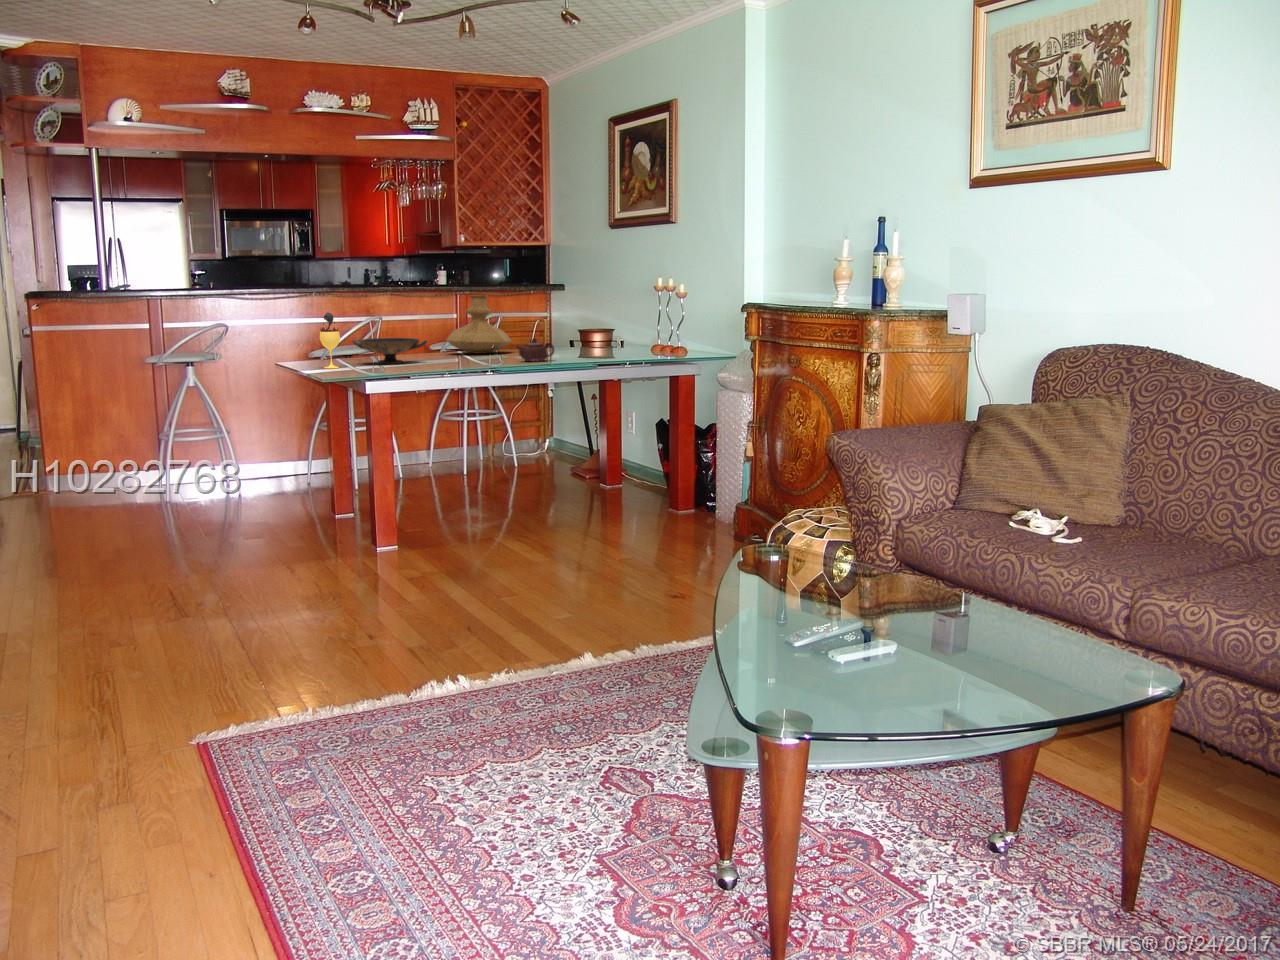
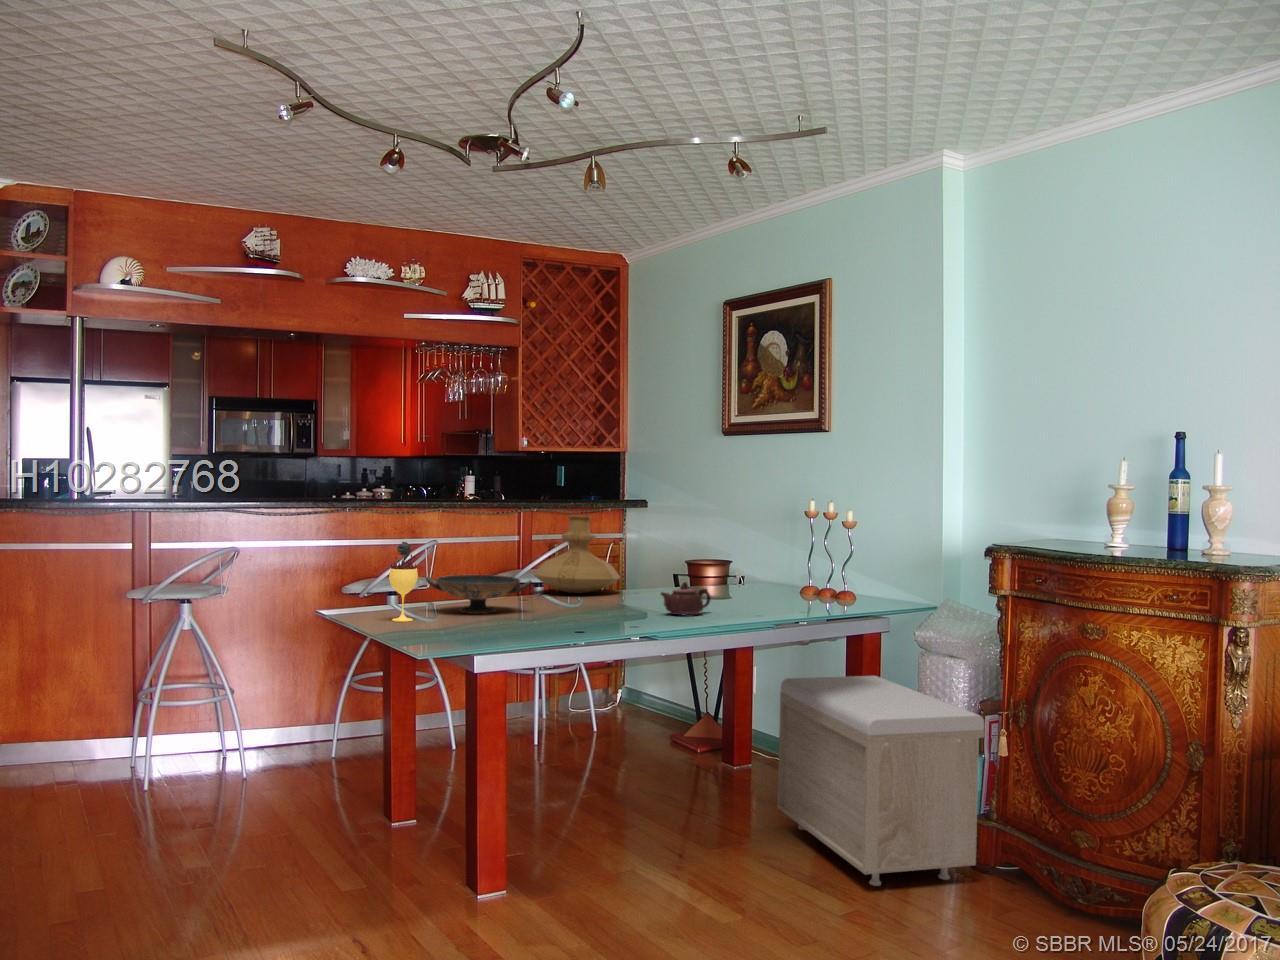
storage bench: none [618,407,737,540] -> present [778,676,985,886]

